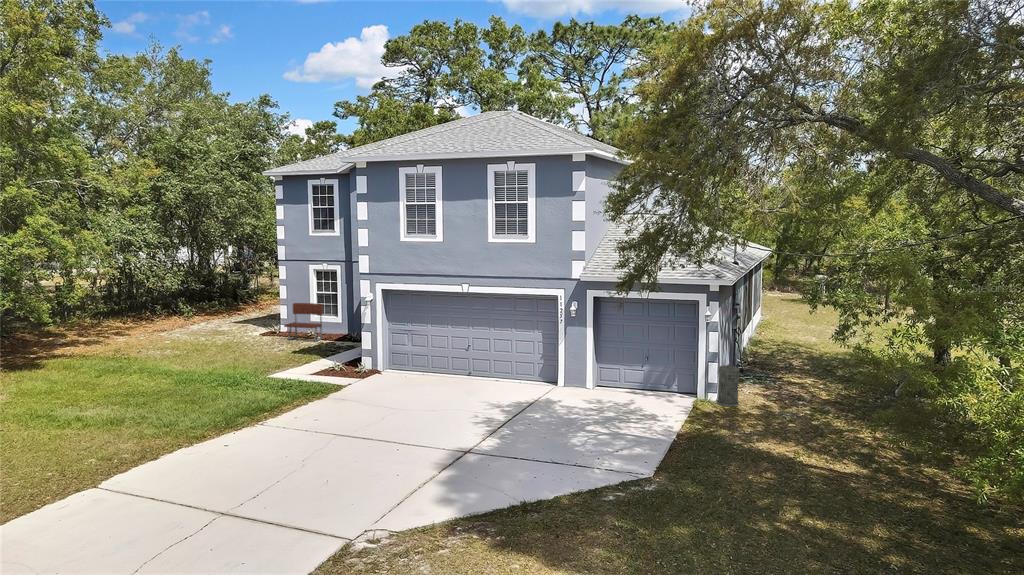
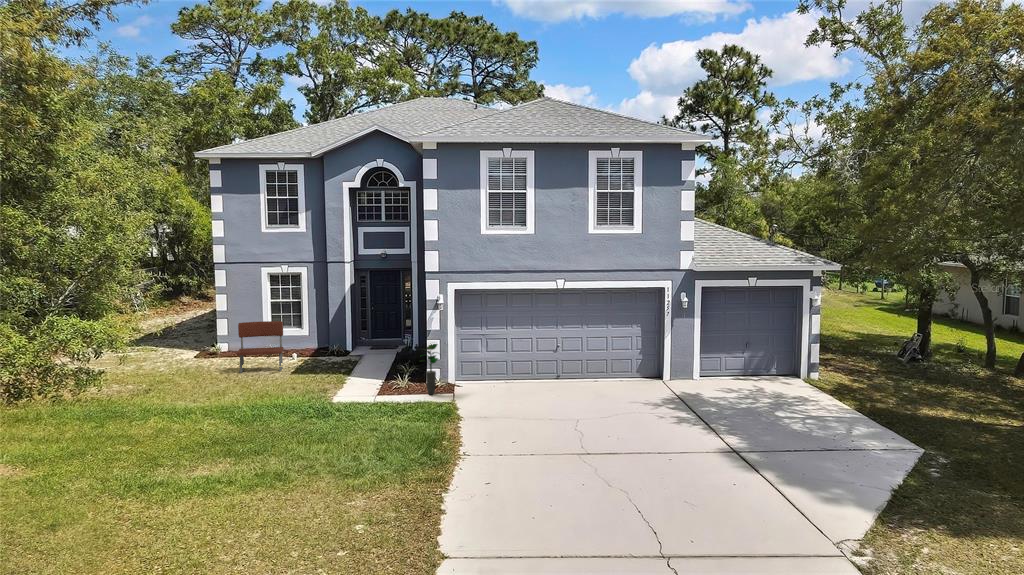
potted plant: none [351,329,370,371] -> present [424,344,438,395]
trash can: present [717,364,740,407] -> none [813,342,834,381]

